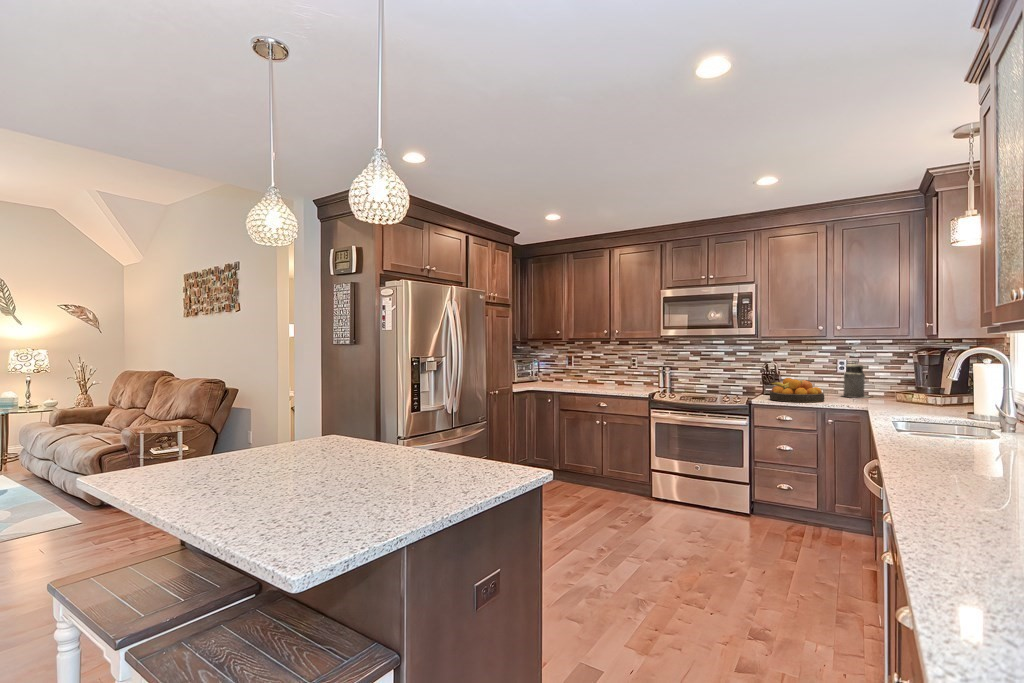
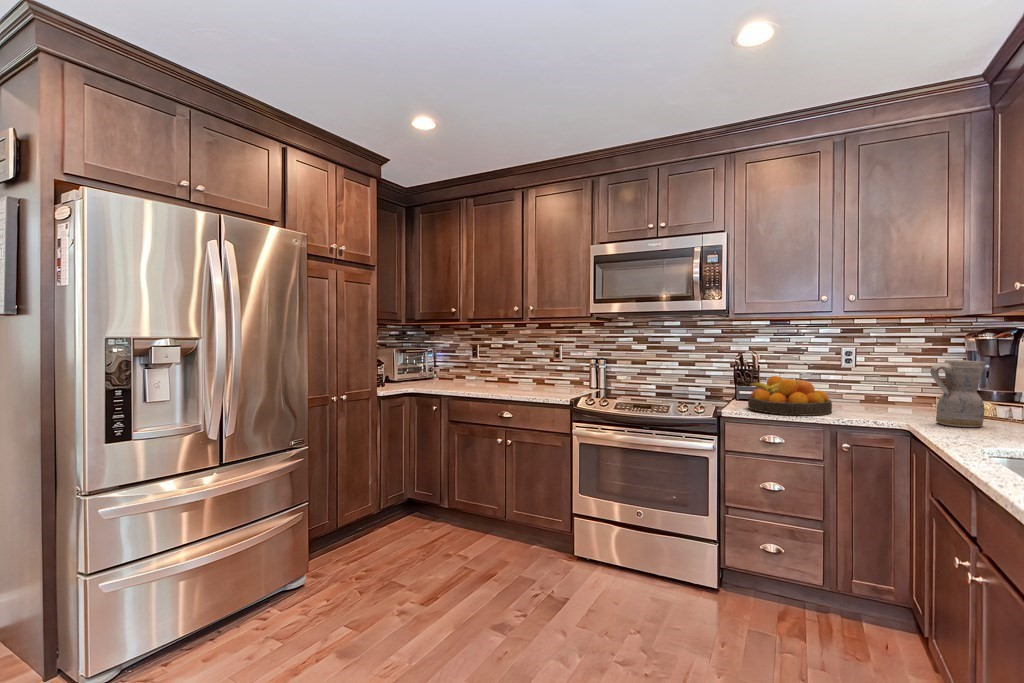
canister: present [842,361,870,398] -> none [847,350,893,406]
ceramic pitcher: none [879,367,912,407] -> present [930,360,986,427]

